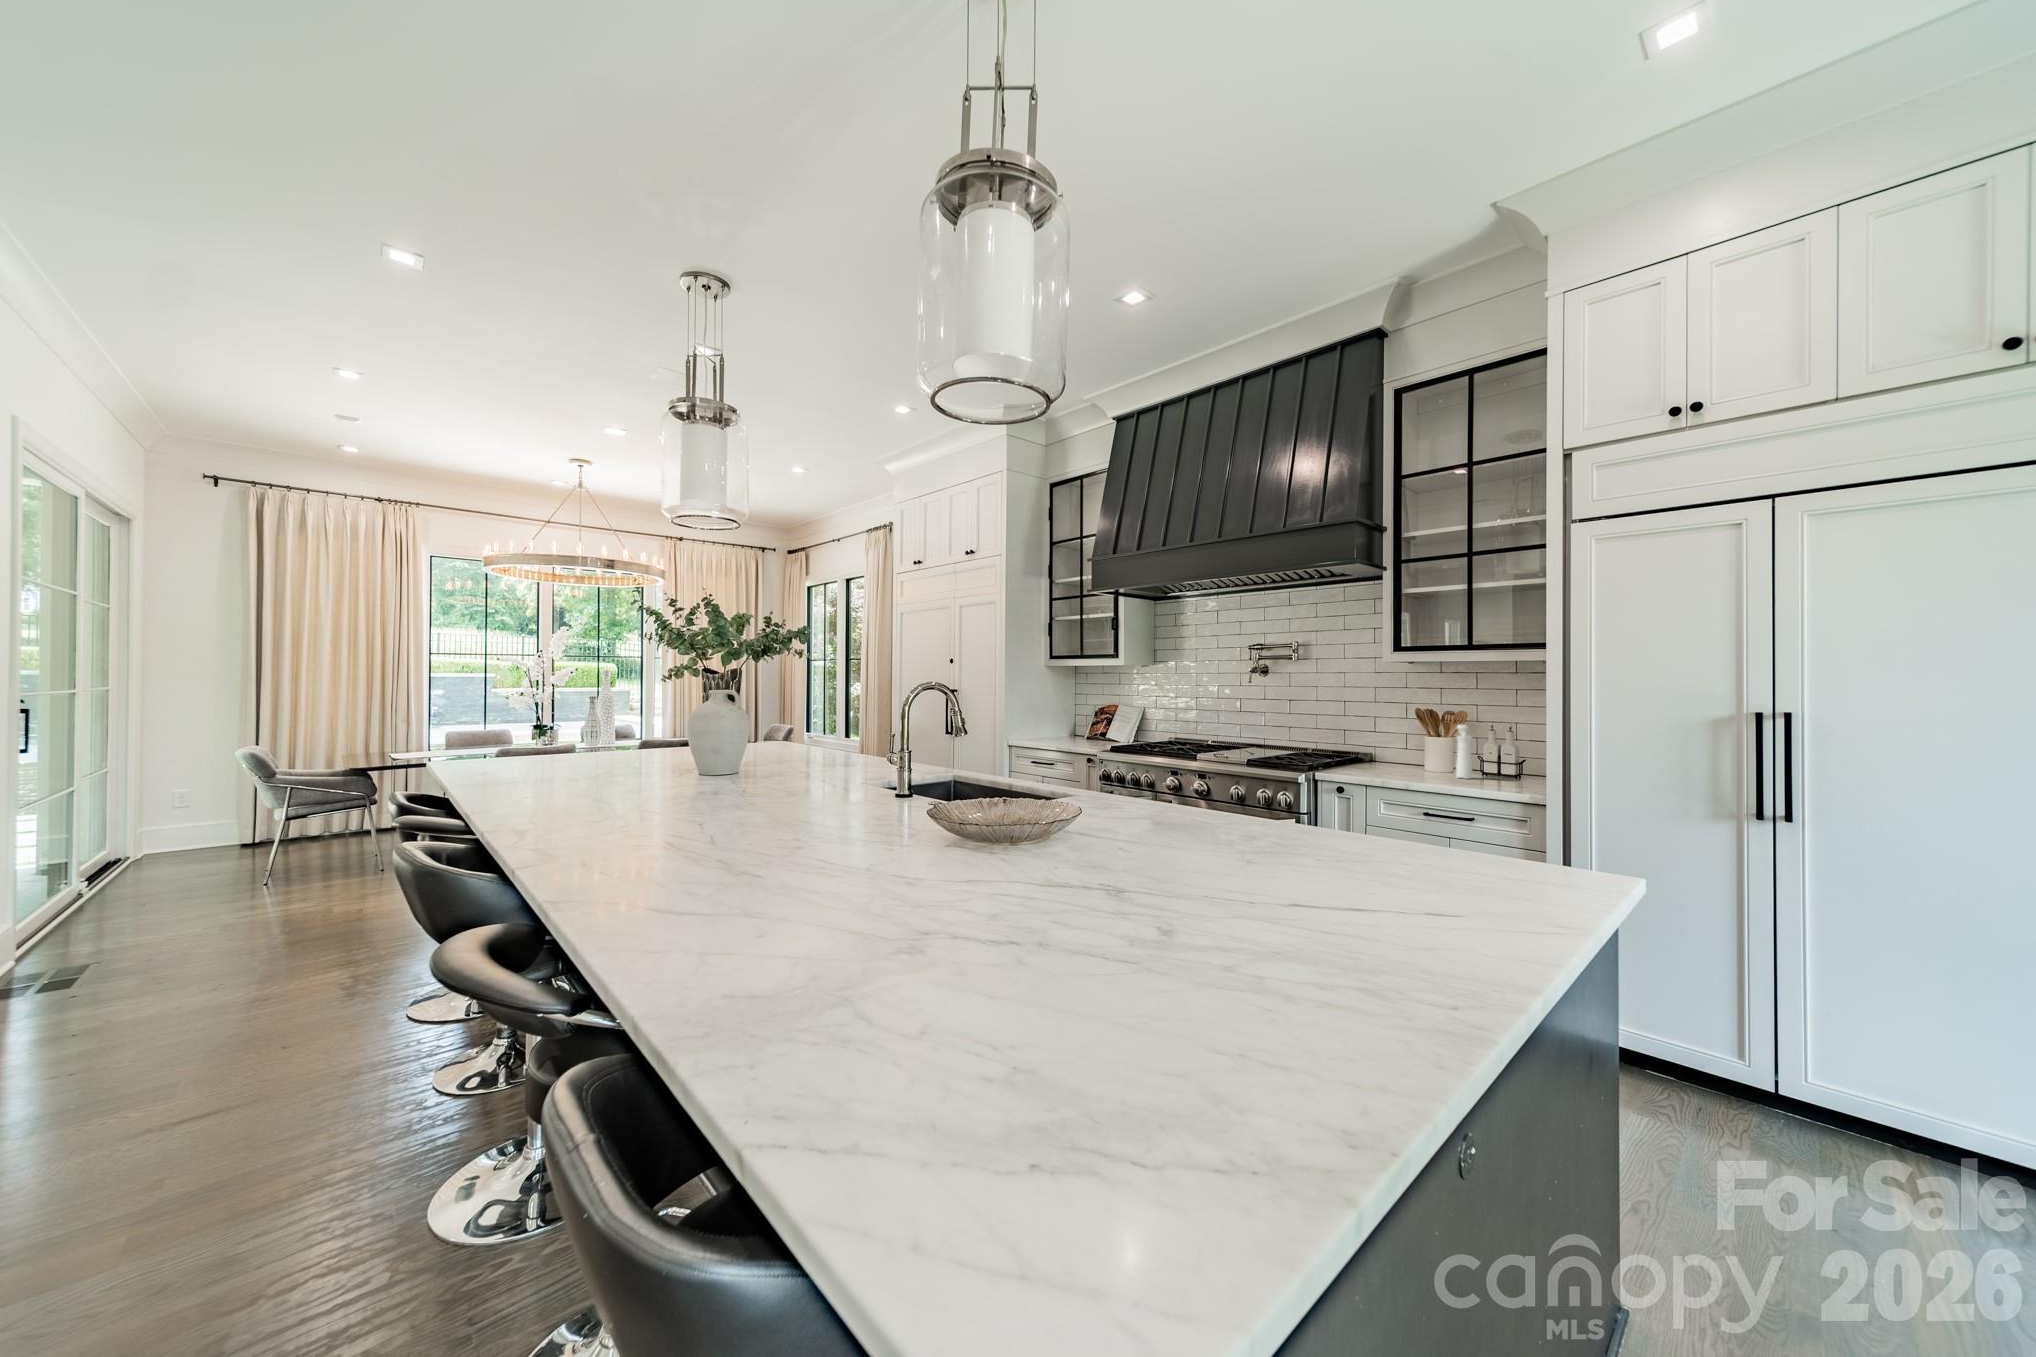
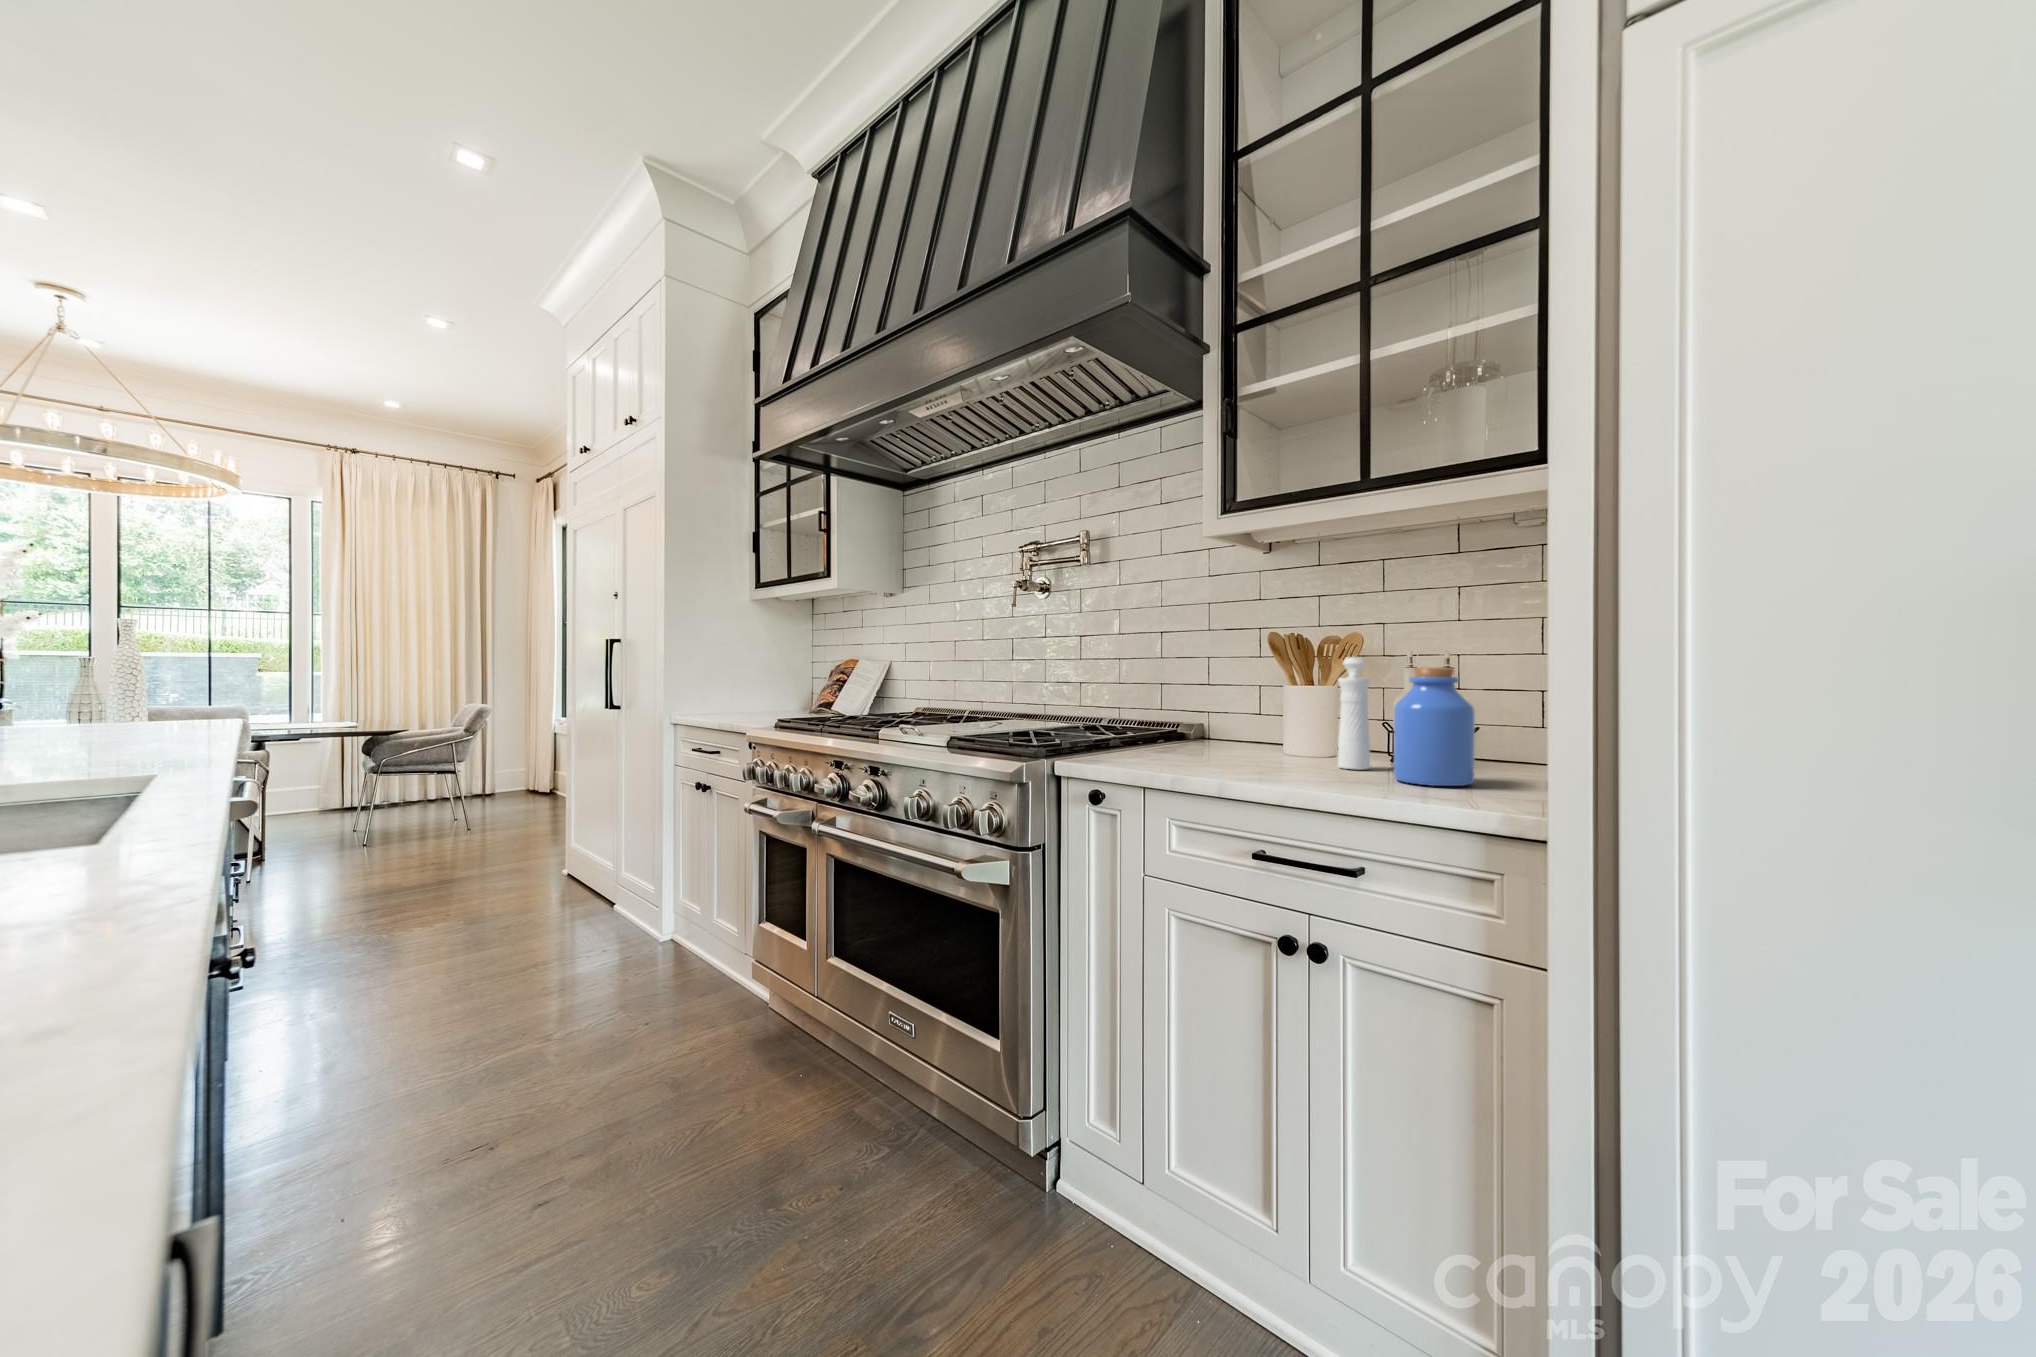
jar: none [1485,734,1522,786] -> present [1394,668,1475,786]

